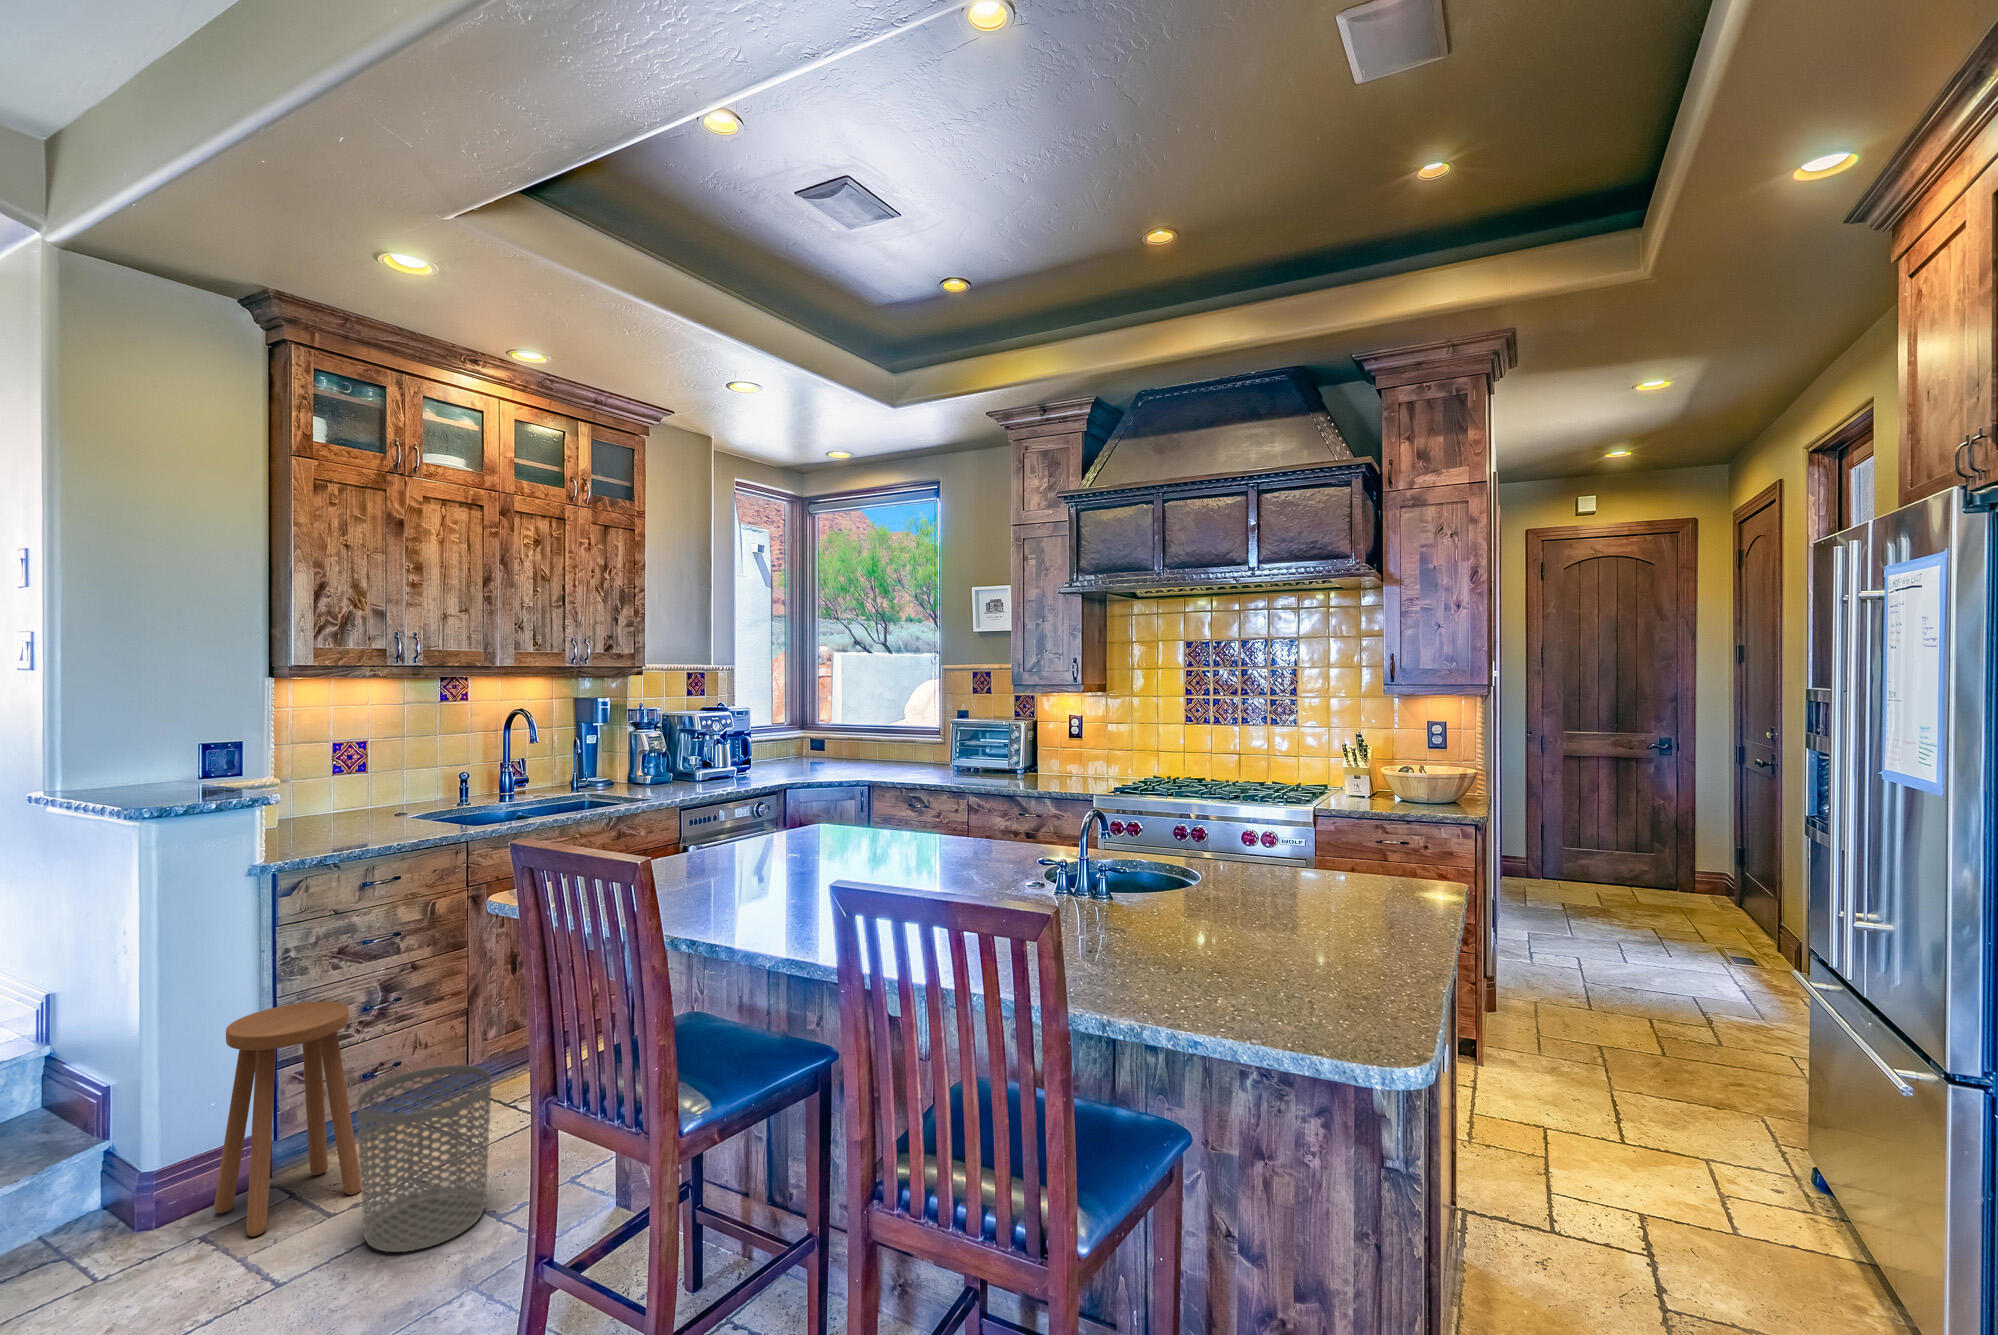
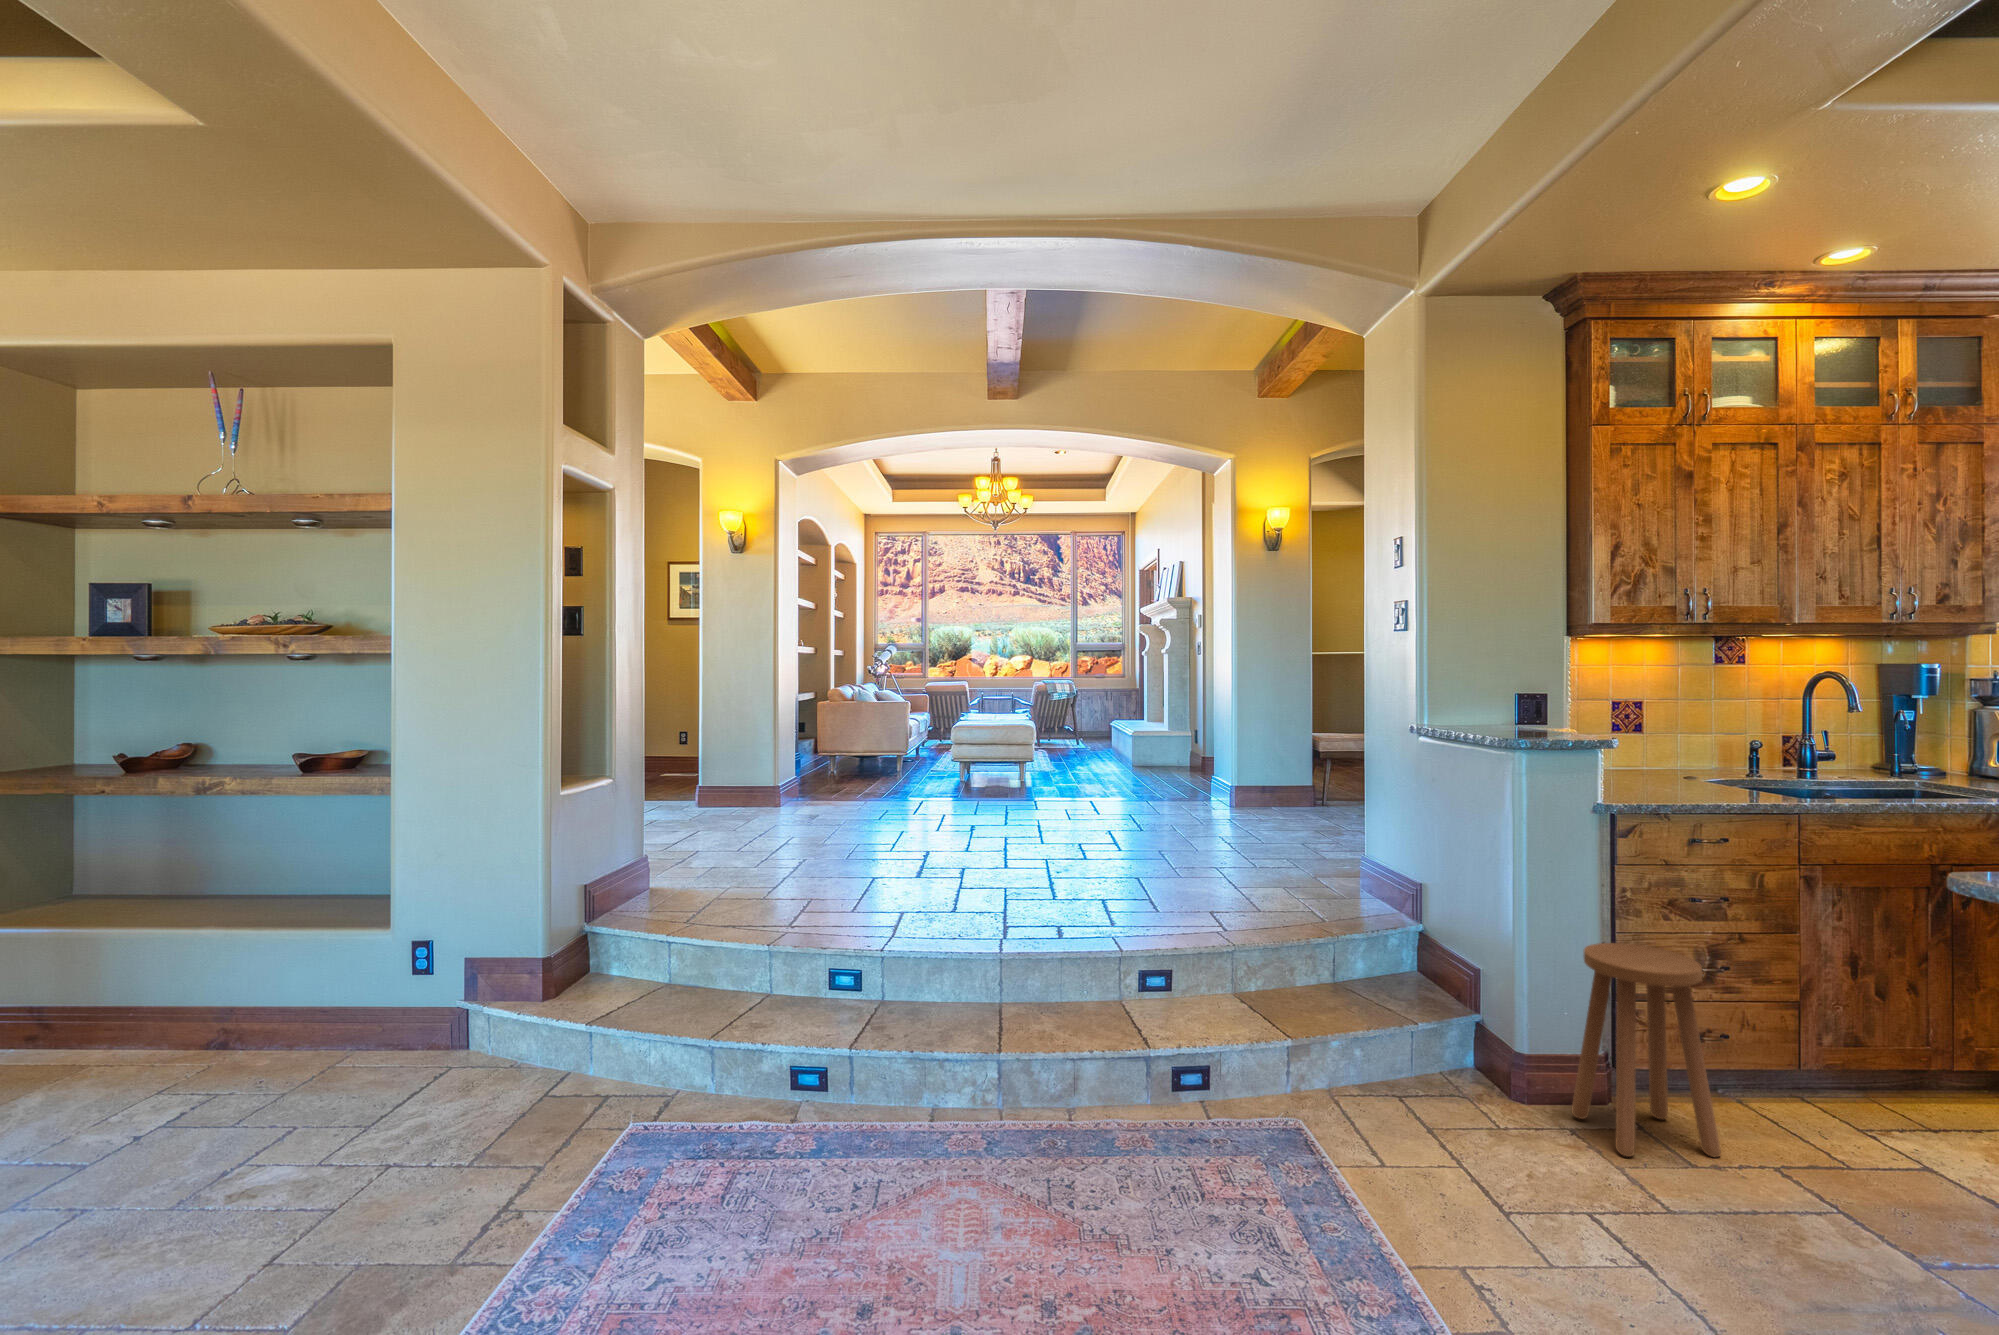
waste bin: present [357,1065,491,1252] -> none [1746,1053,1924,1268]

